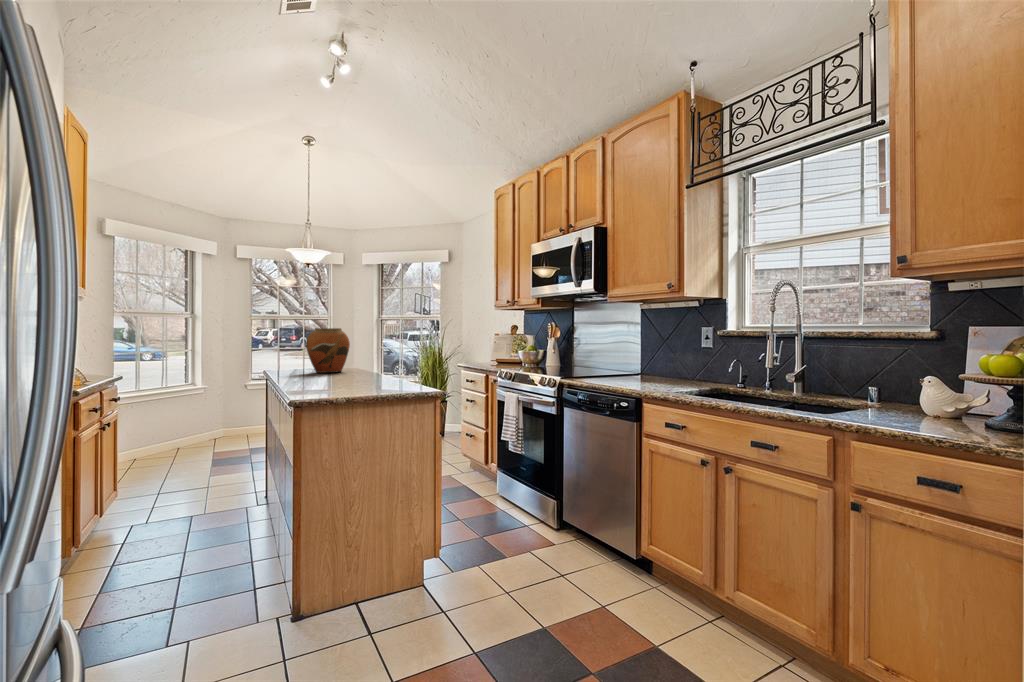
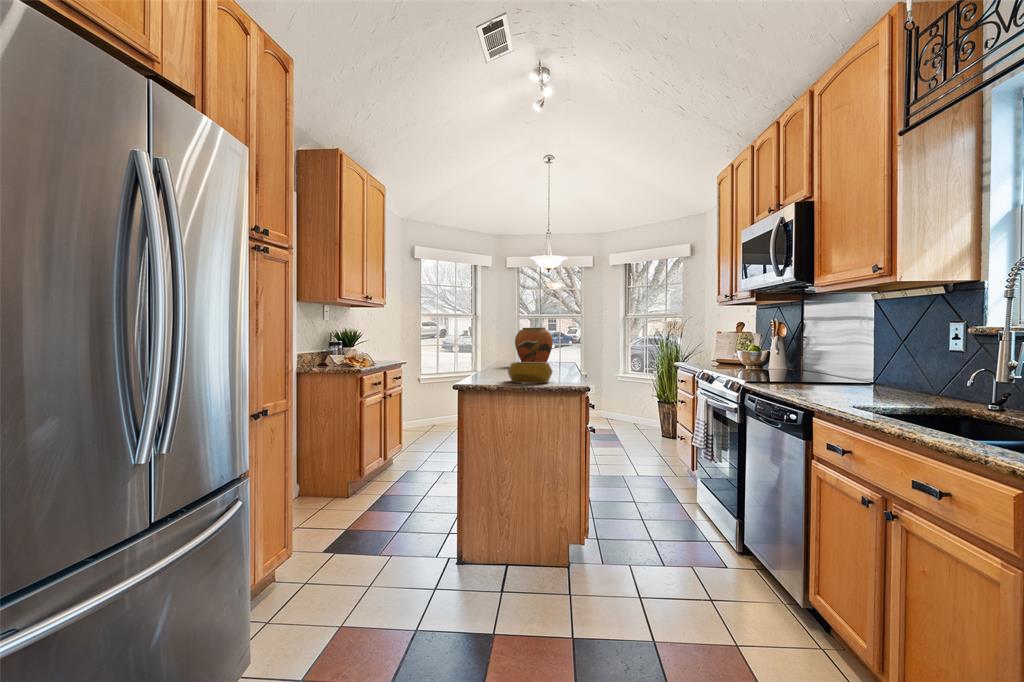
decorative bowl: none [347,367,400,392] -> present [508,362,552,384]

